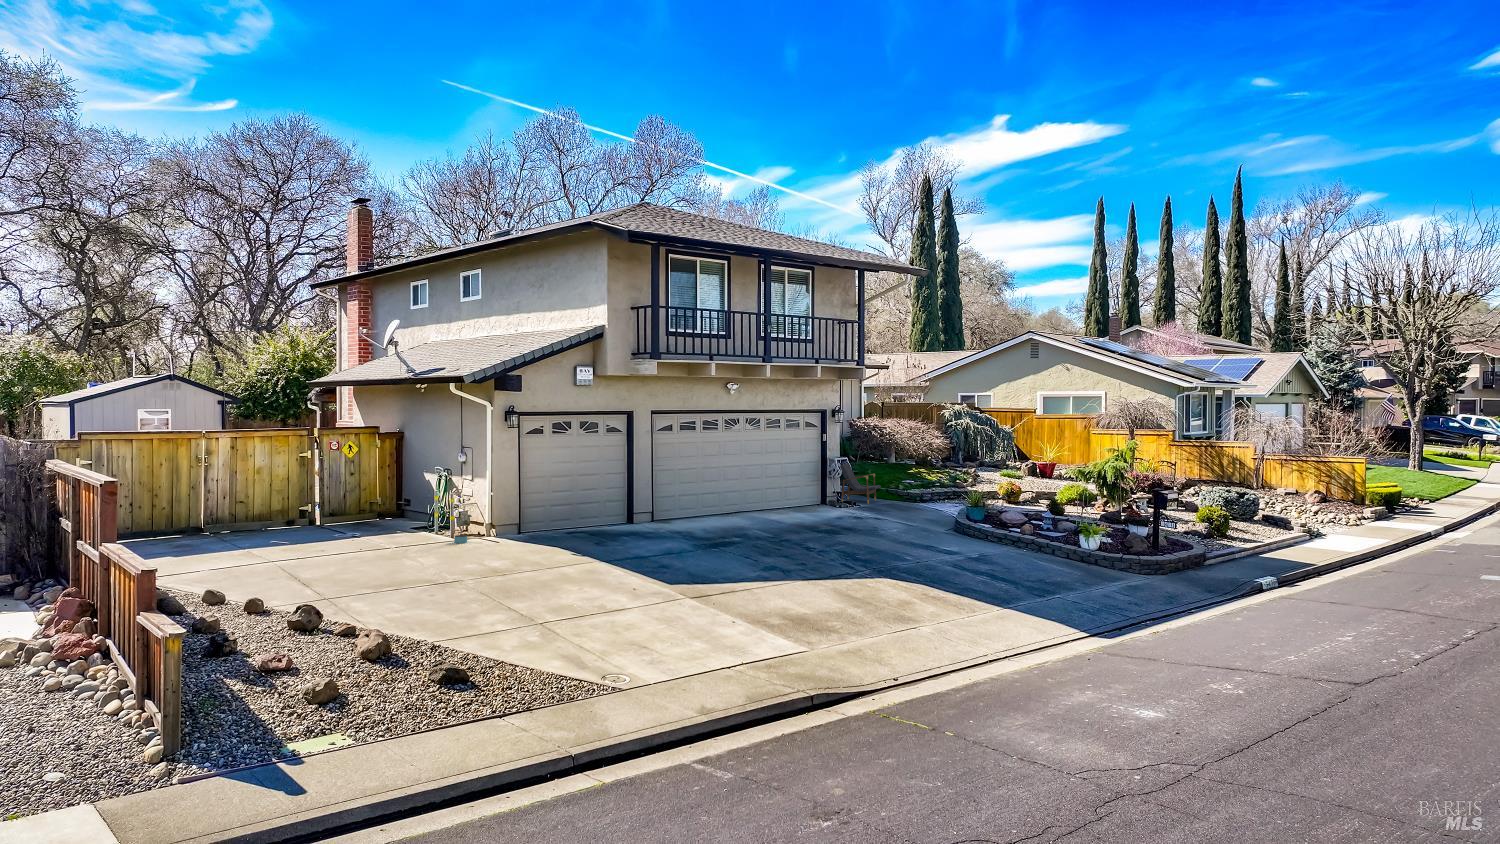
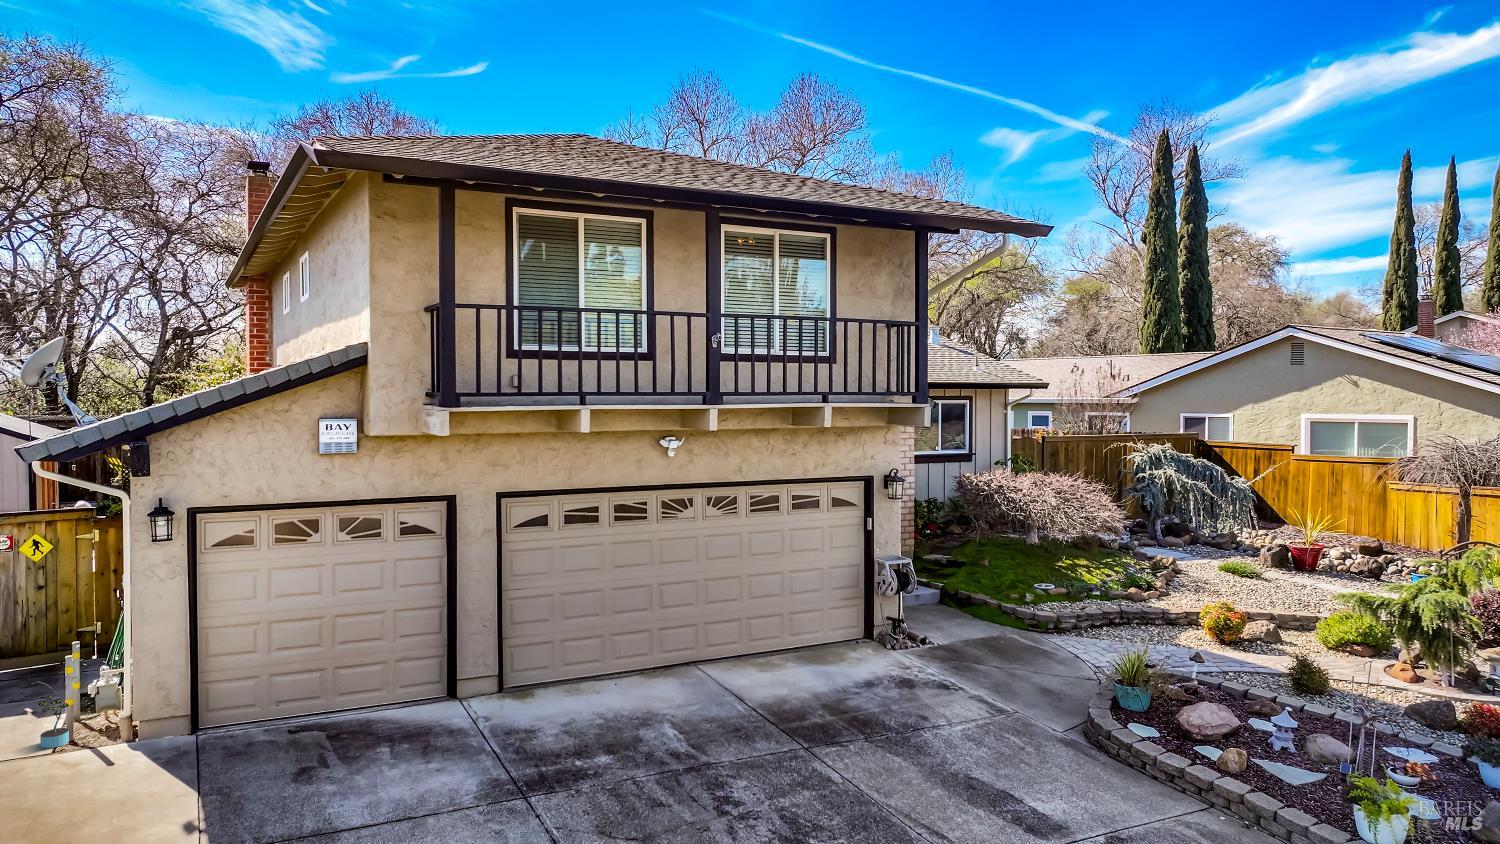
lounge chair: present [840,464,881,504] -> none [892,564,966,645]

